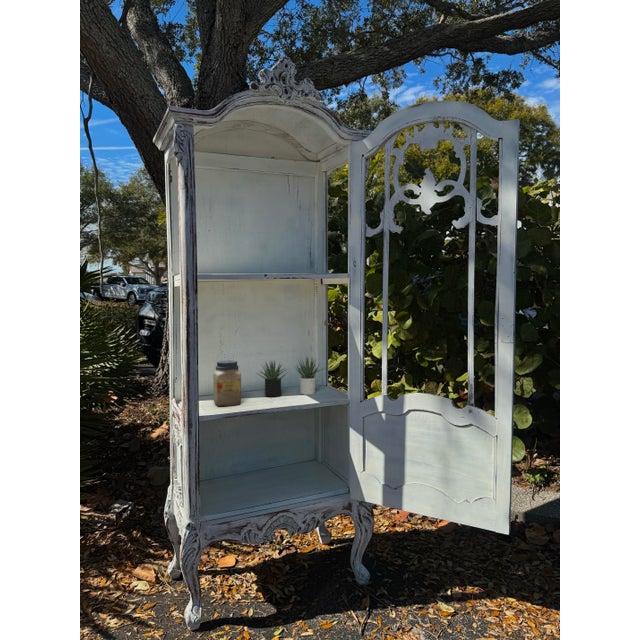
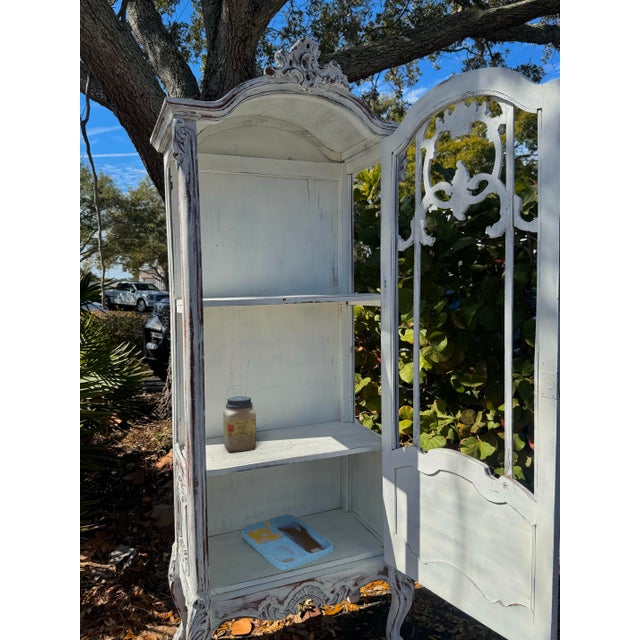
succulent plant: present [258,357,323,397] -> none [272,387,353,437]
tray: none [229,466,307,505] -> present [242,514,334,570]

